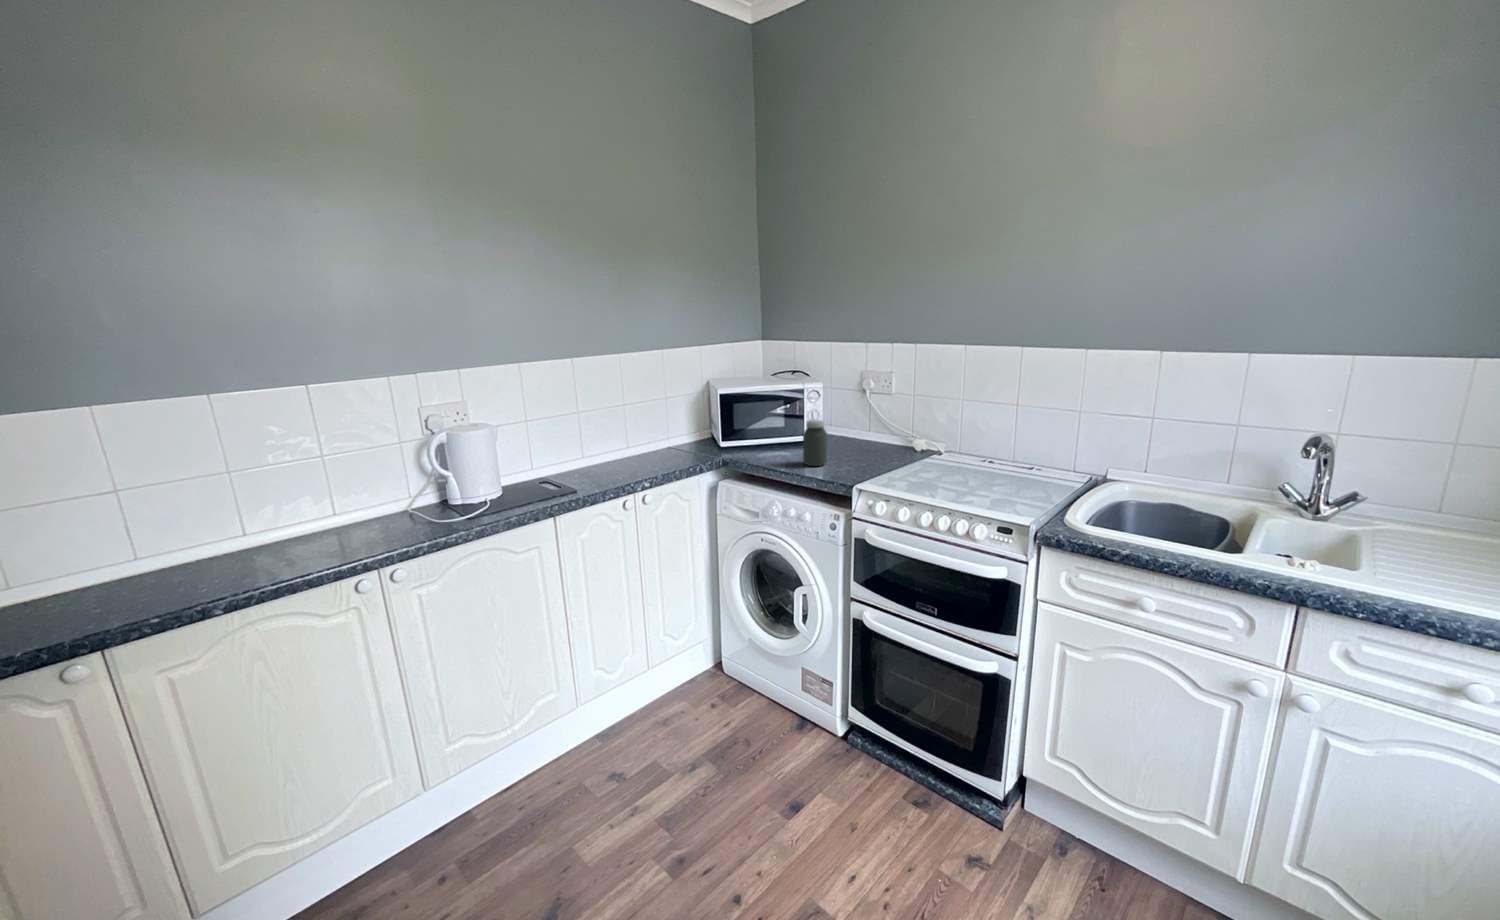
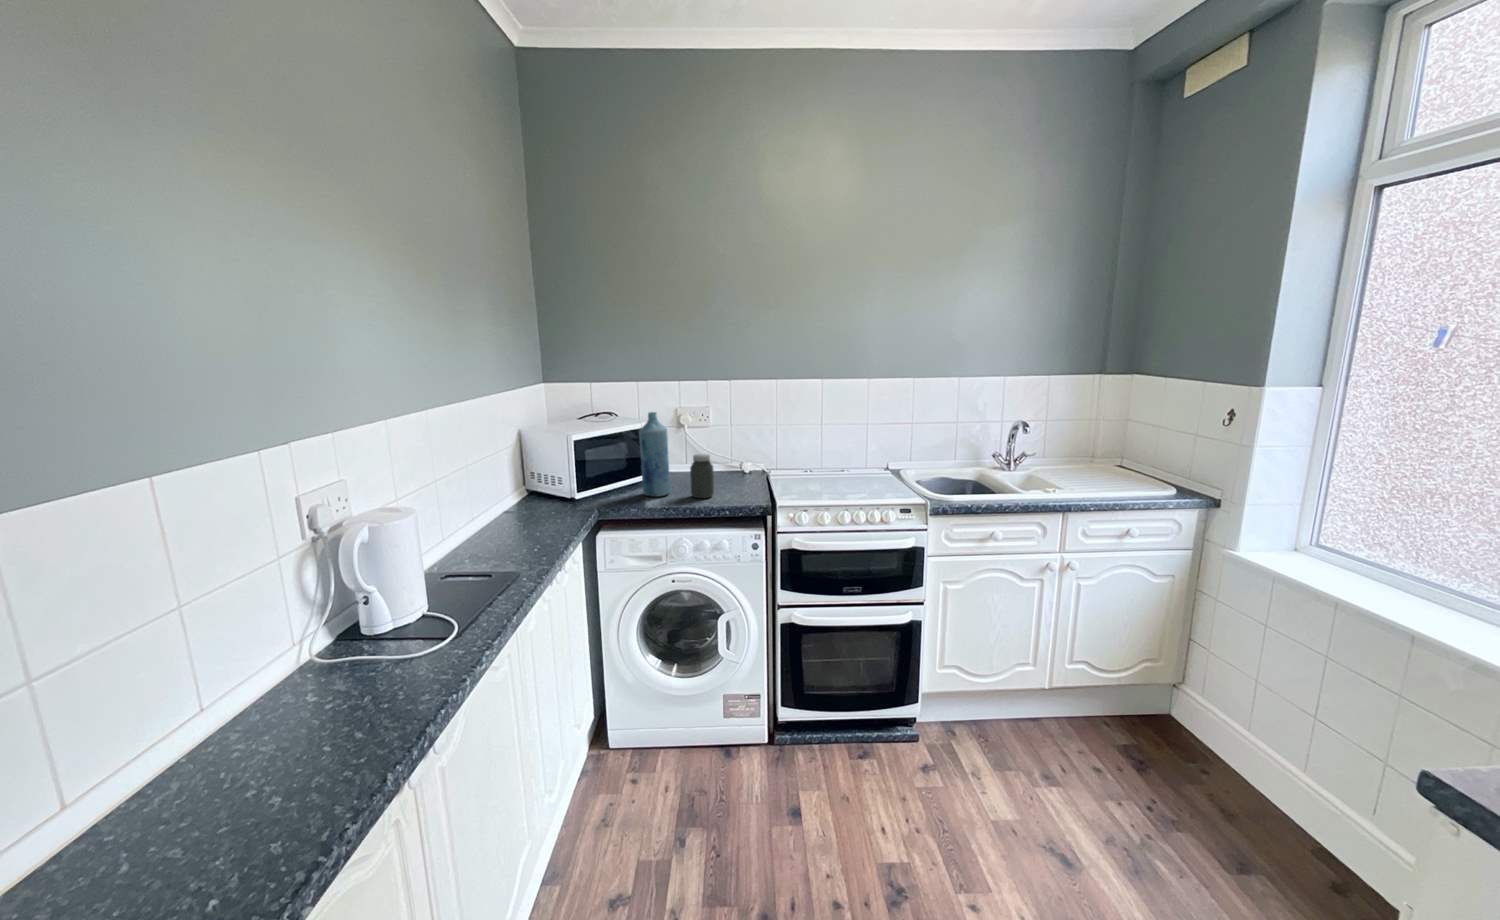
bottle: none [771,373,800,457] -> present [639,412,671,497]

